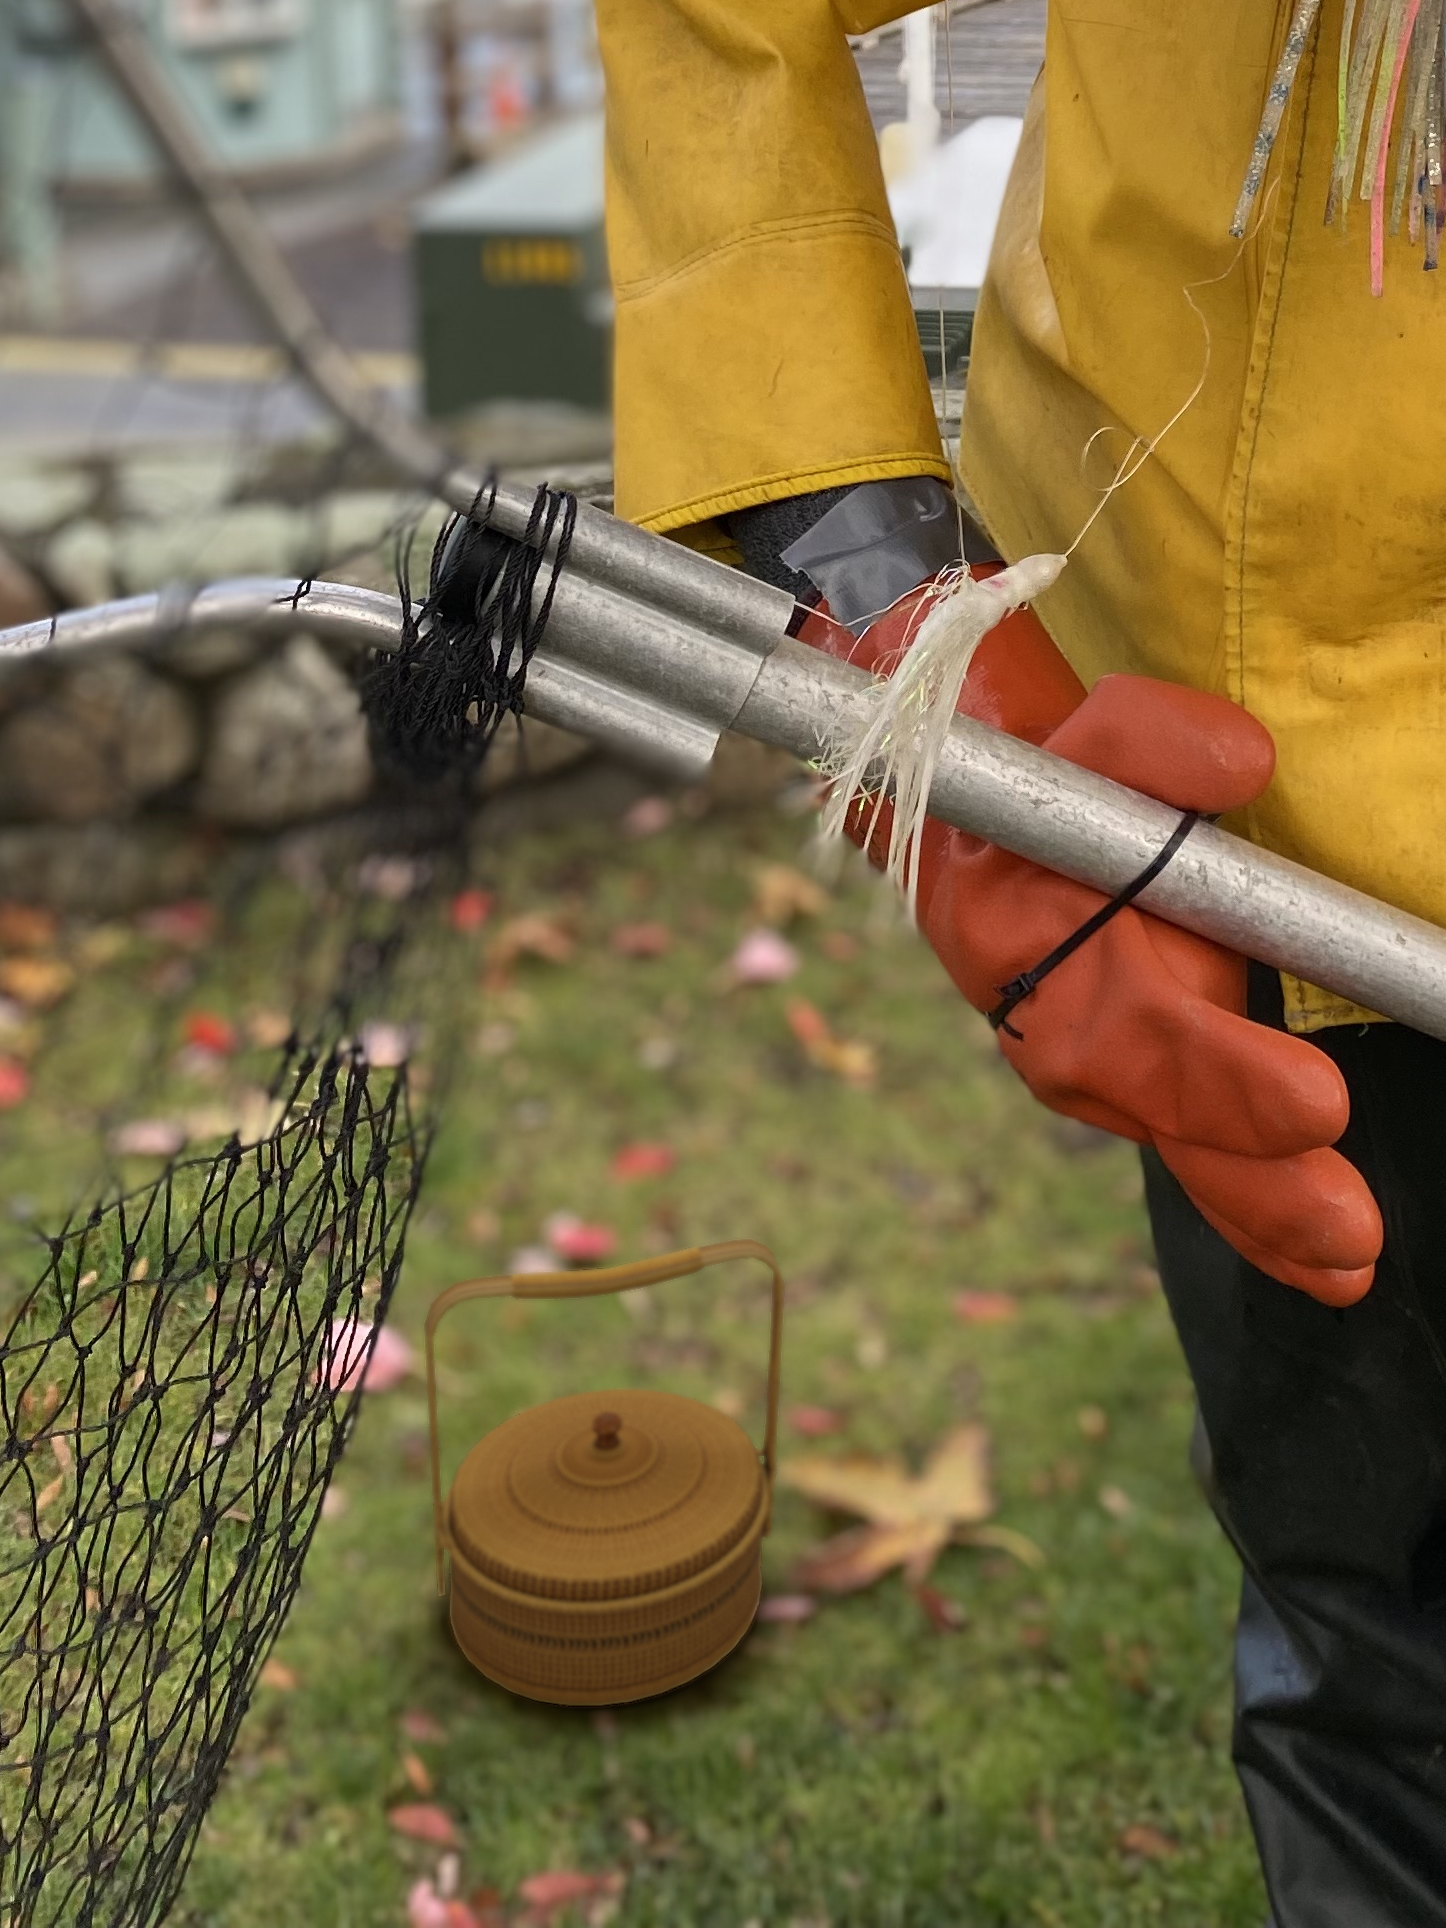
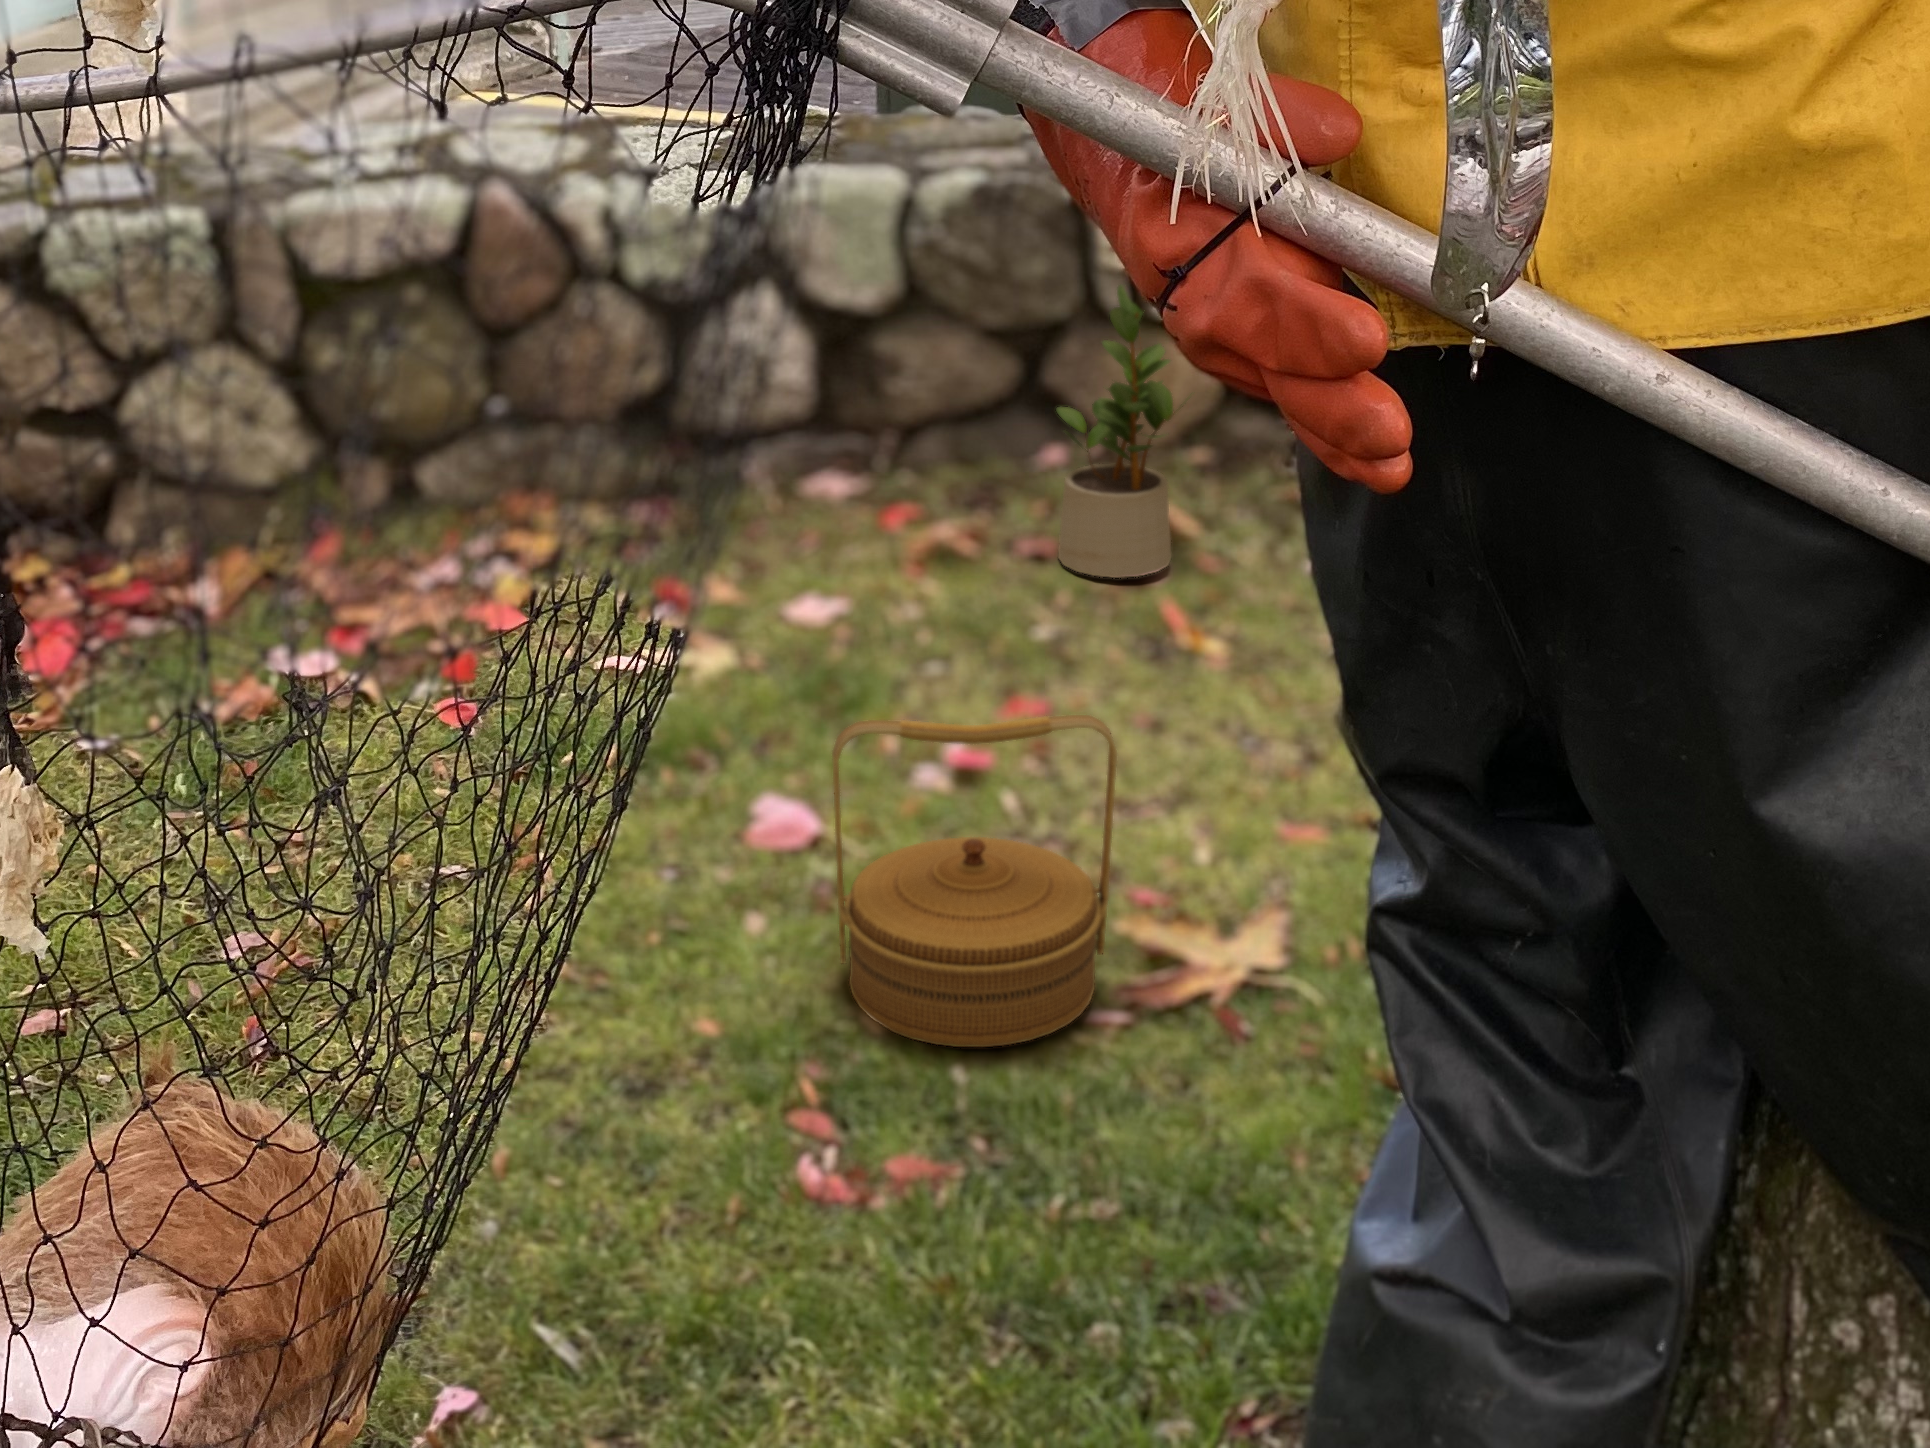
potted plant: none [648,602,812,949] -> present [1056,285,1183,578]

